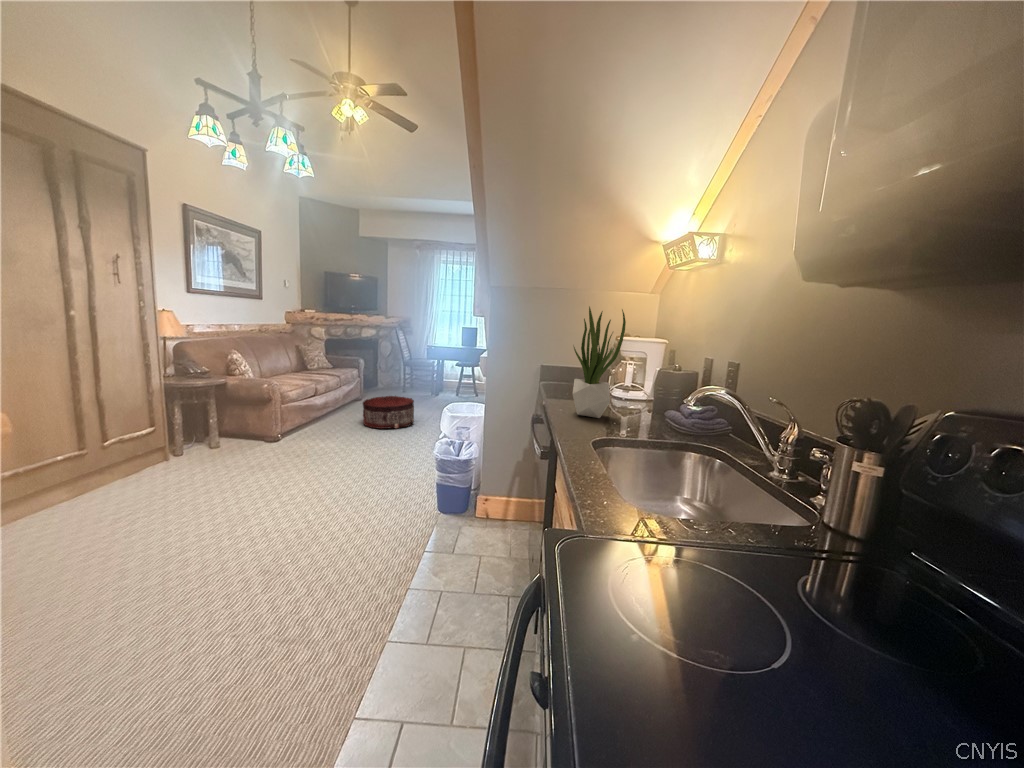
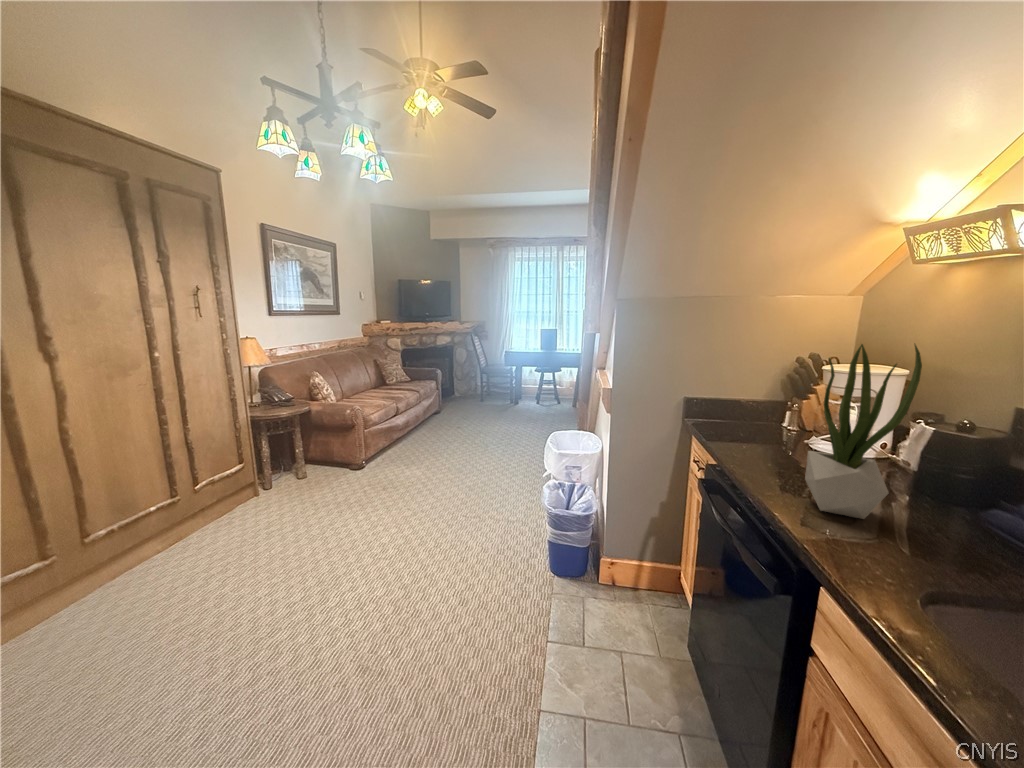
pouf: present [363,396,414,429] -> none [445,411,500,450]

